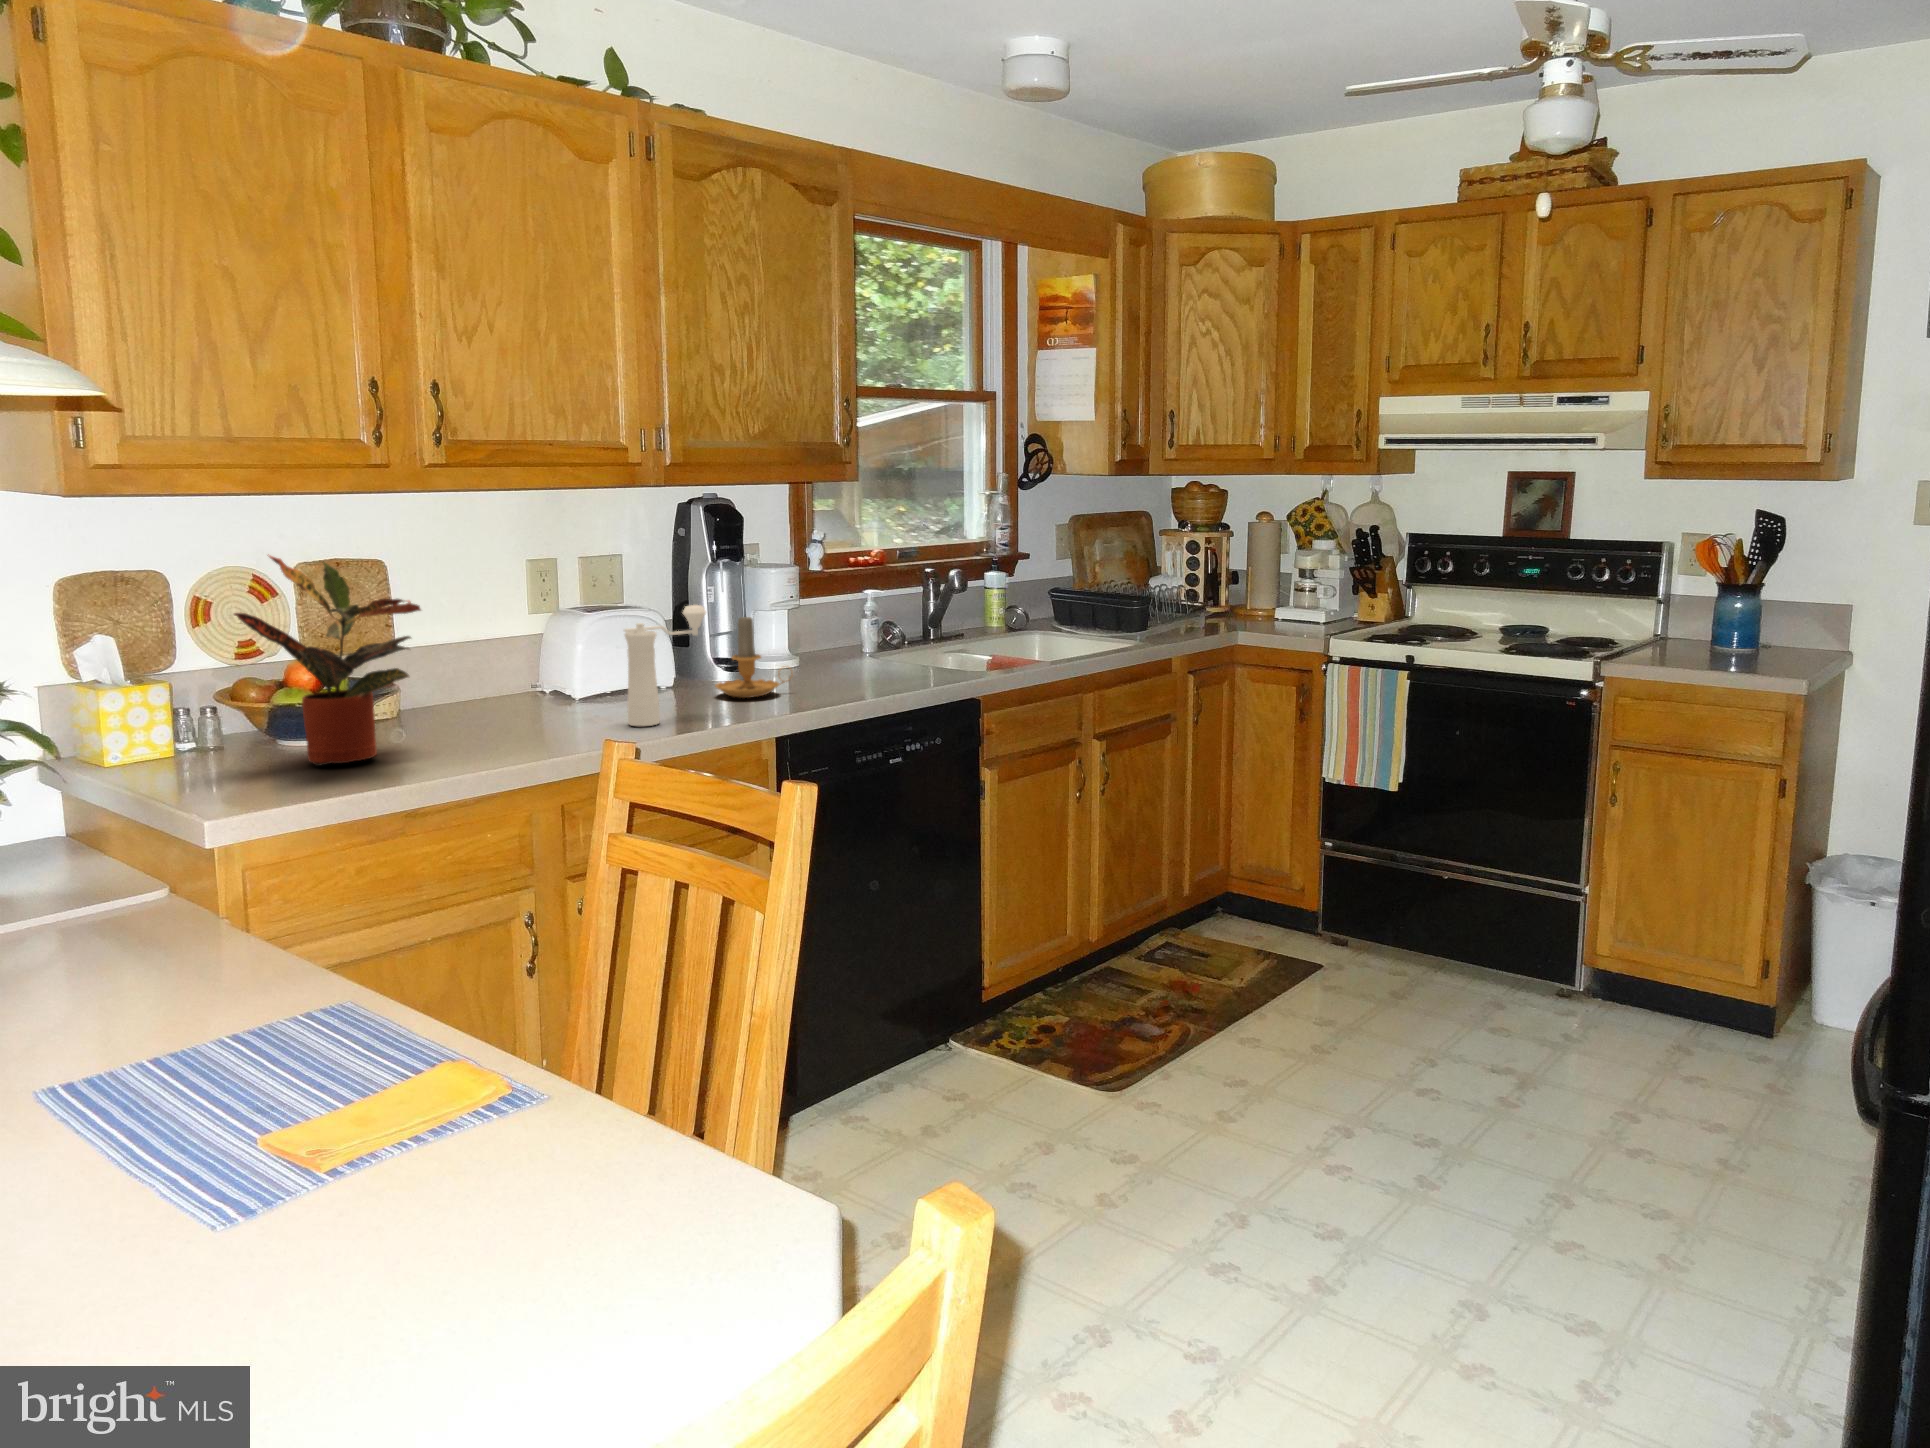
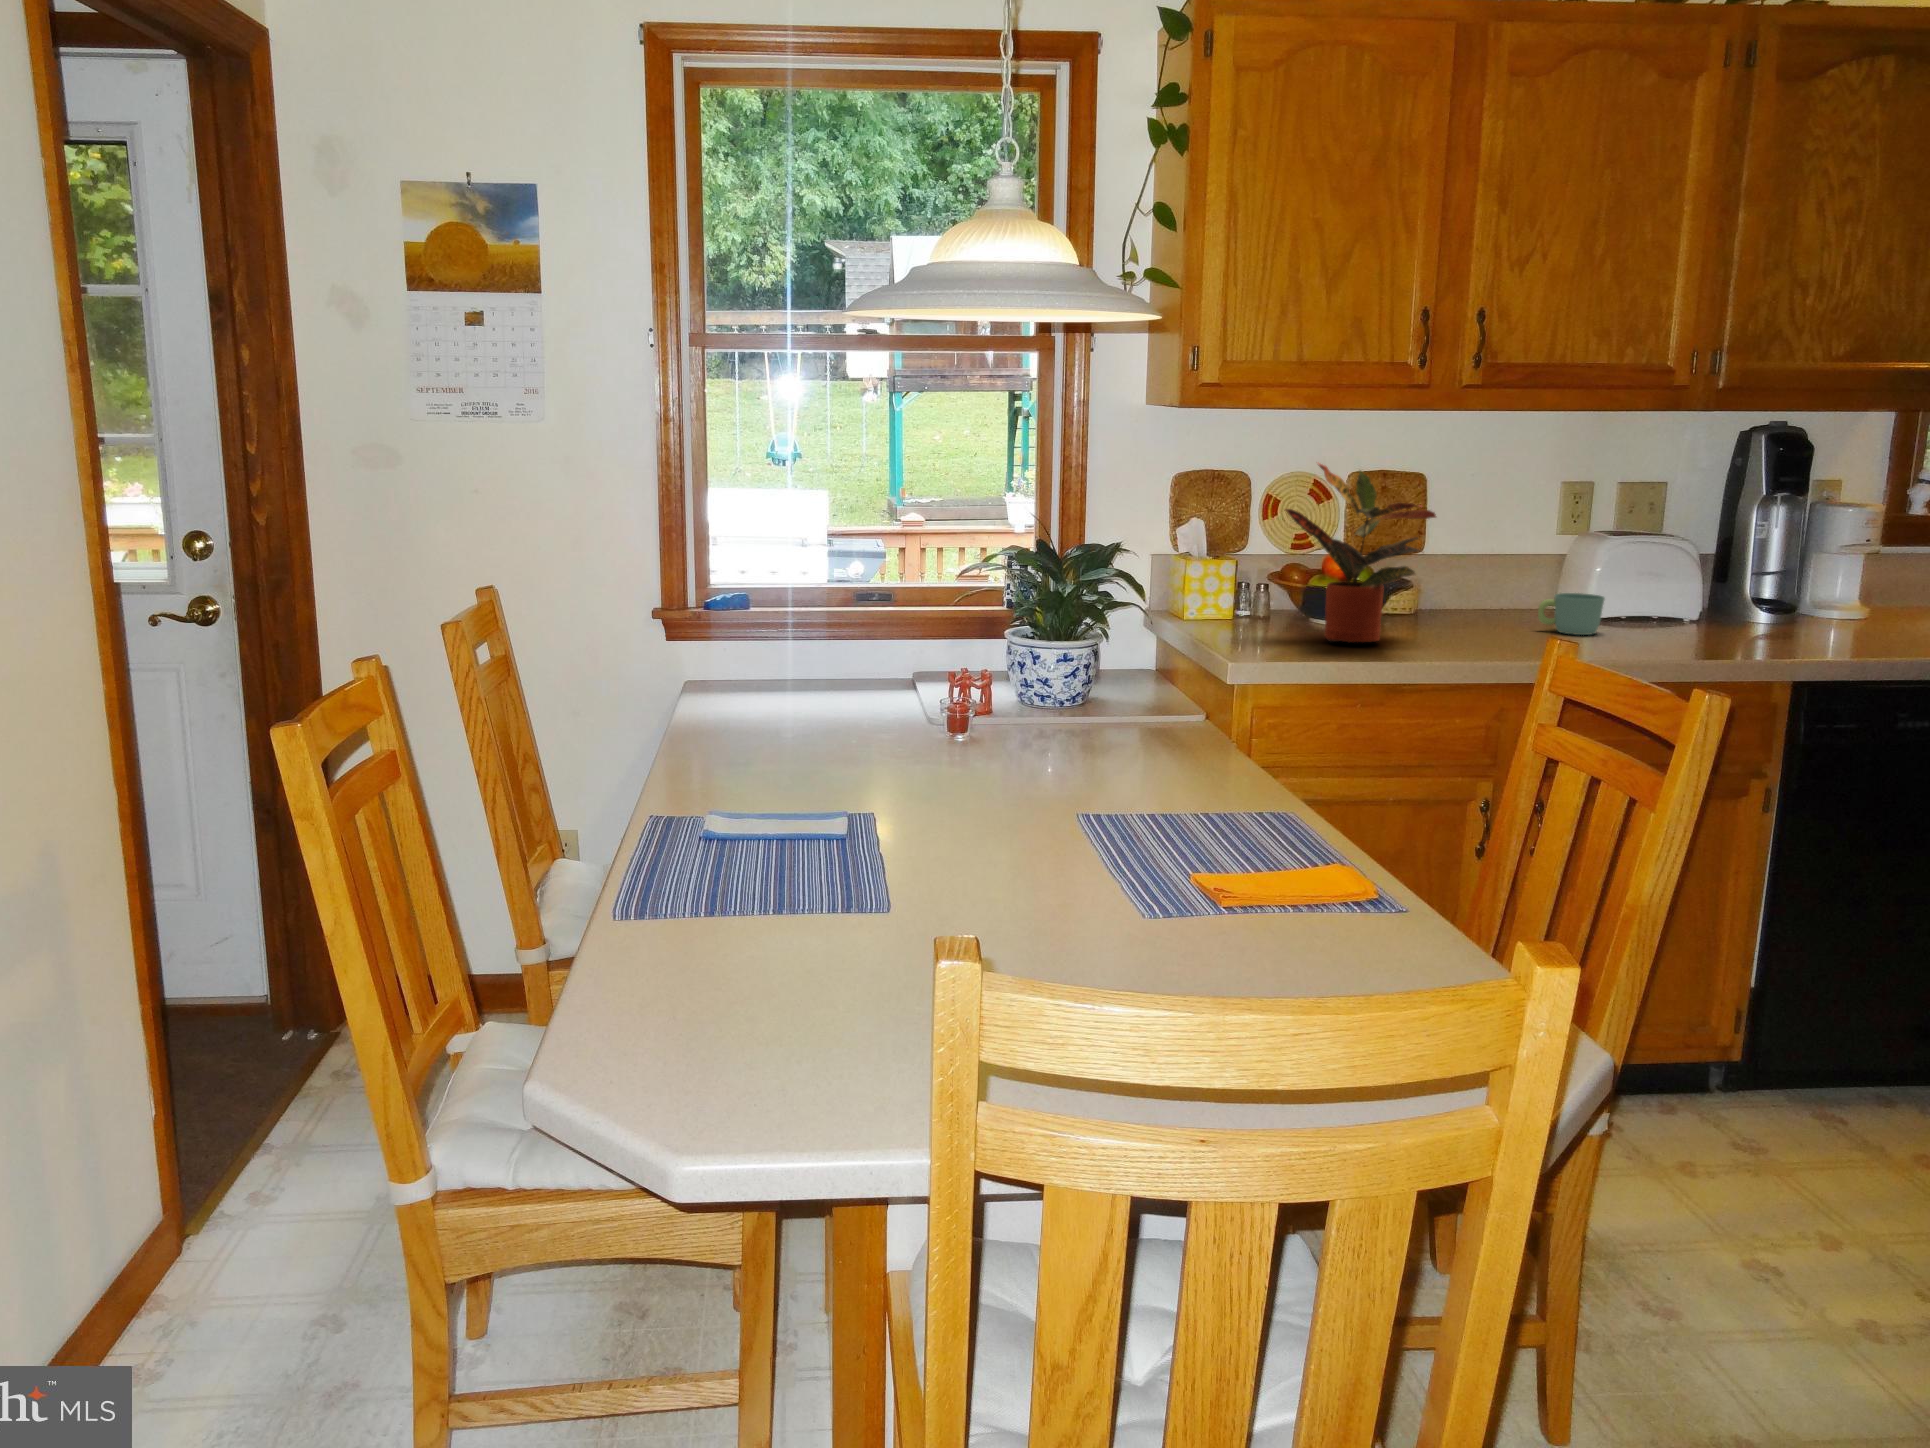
pepper mill: present [624,605,706,726] -> none [1627,532,1737,651]
candle: present [715,616,792,698] -> none [1743,547,1848,640]
mug: none [534,674,596,717] -> present [1538,593,1605,635]

